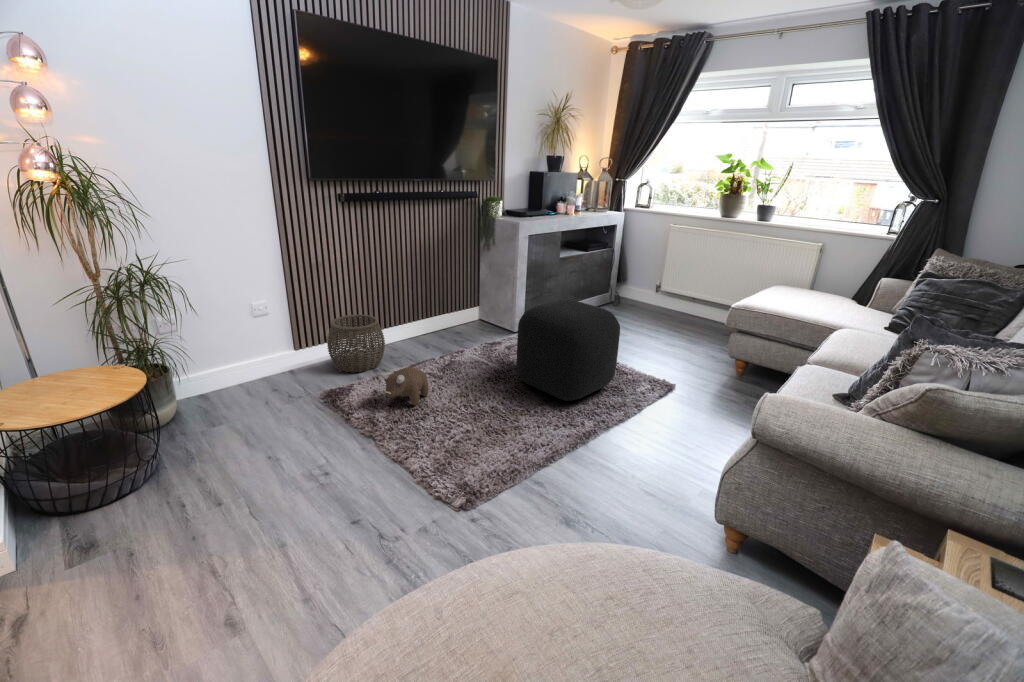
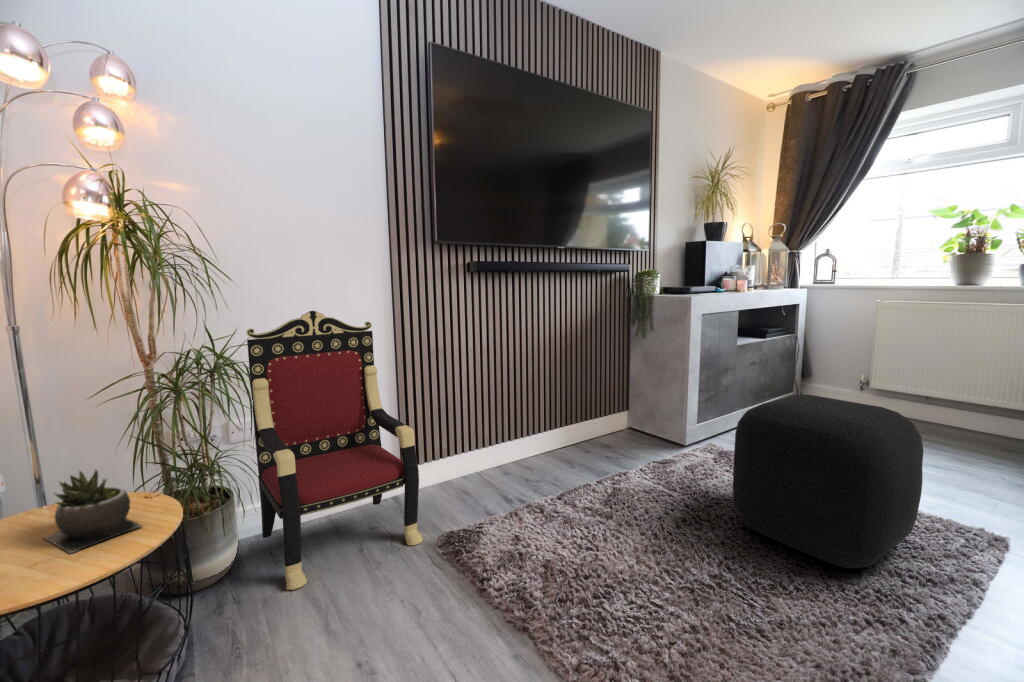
armchair: none [164,237,312,424] -> present [246,311,423,590]
woven basket: present [327,315,385,373] -> none [443,419,521,504]
succulent plant: none [61,350,124,396] -> present [44,470,142,553]
plush toy: present [381,367,429,406] -> none [536,500,603,567]

